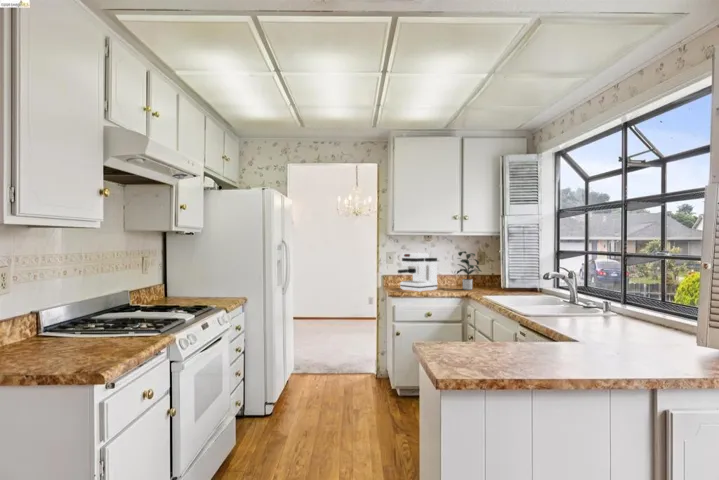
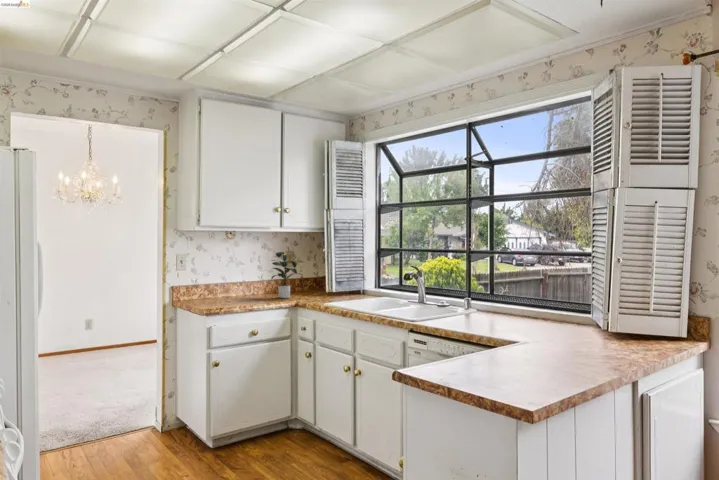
coffee maker: present [398,253,437,292] -> none [209,255,256,305]

